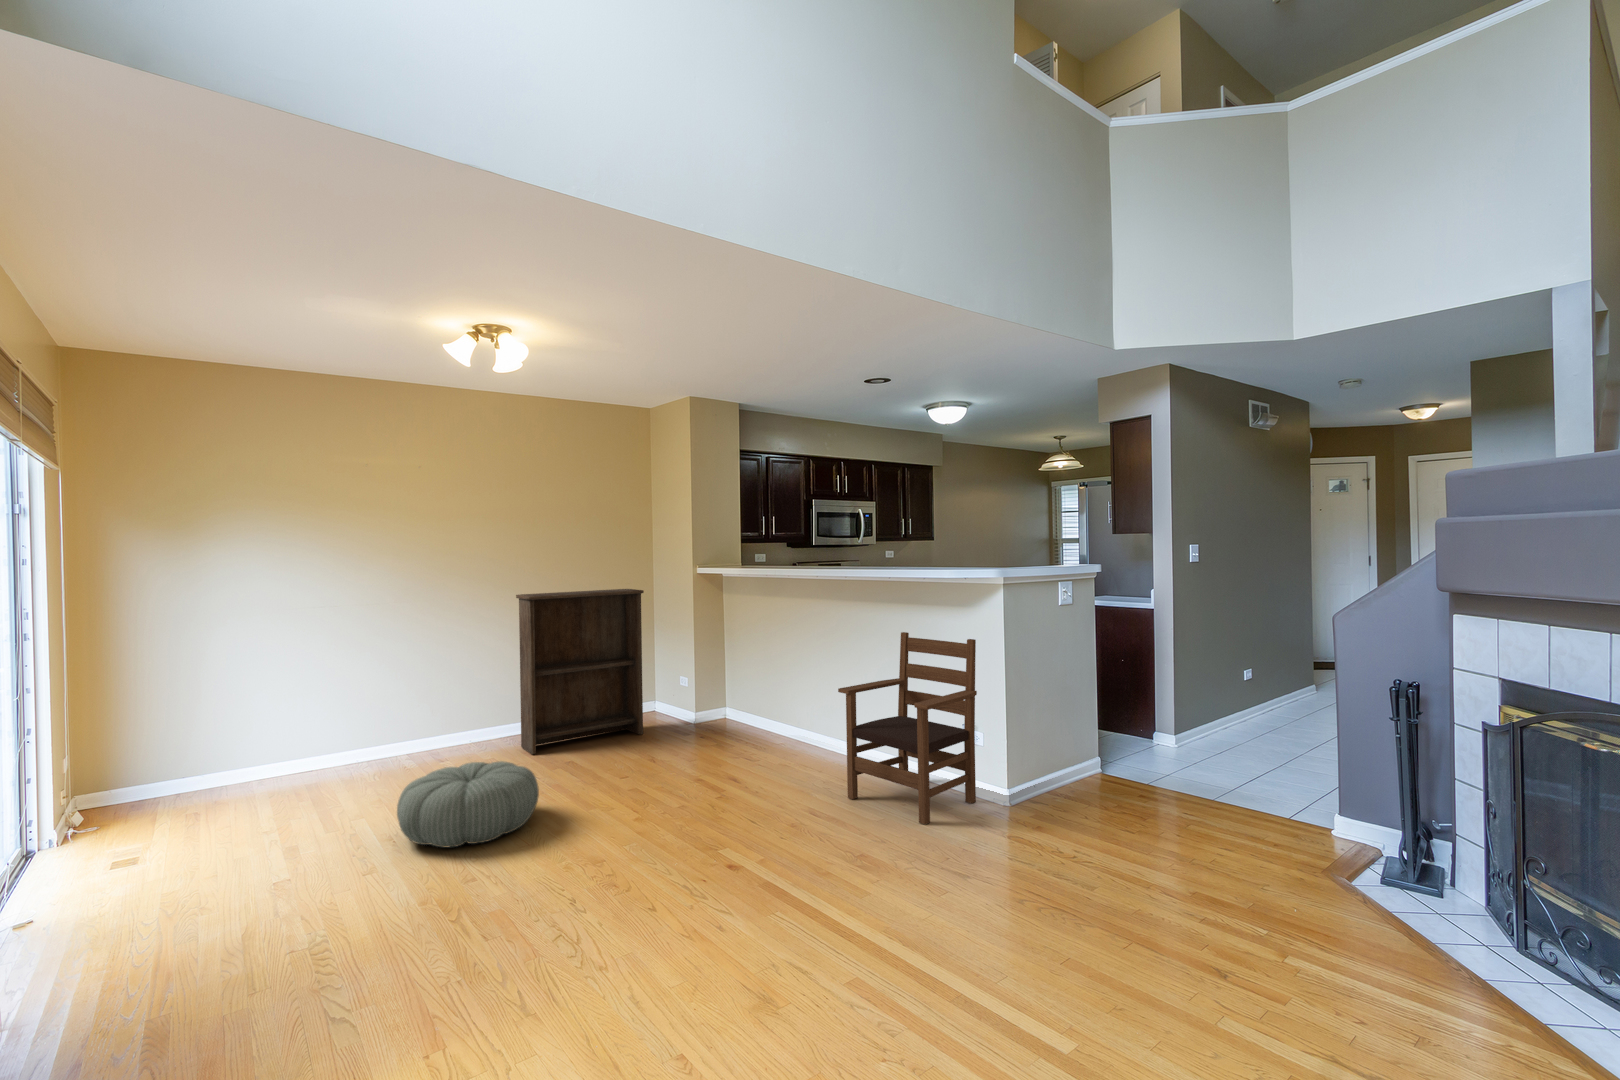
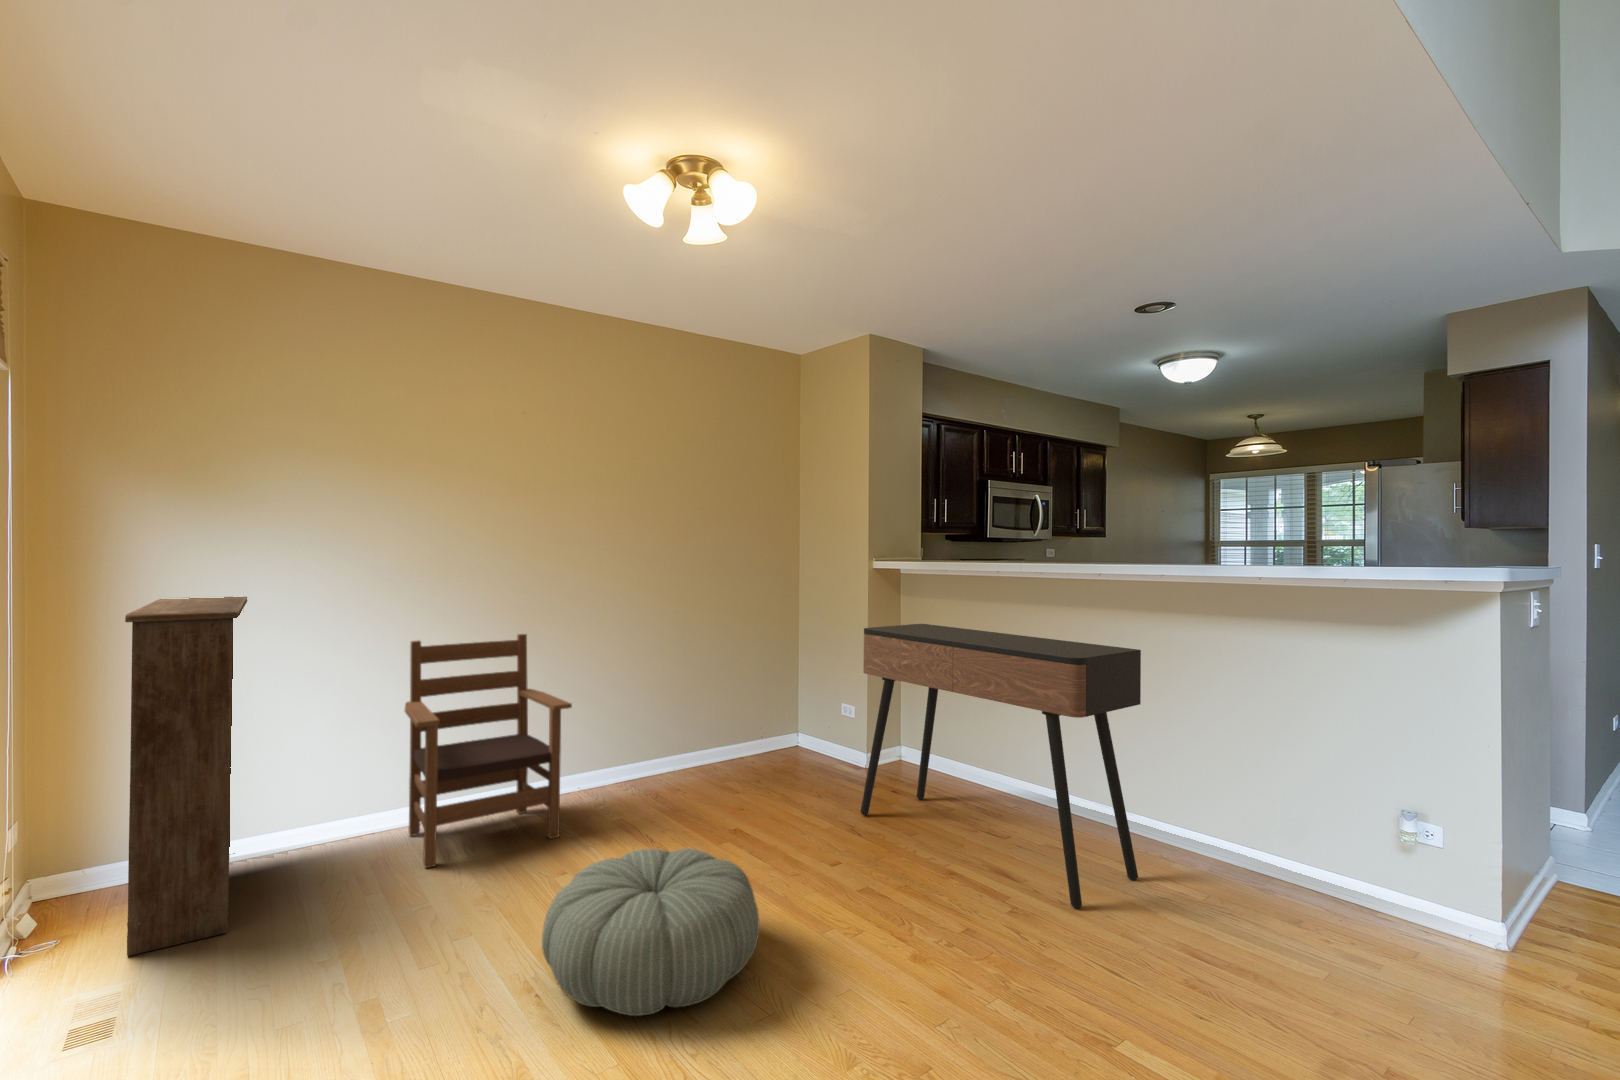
bookshelf: present [516,589,644,754] -> present [125,597,247,956]
console table: none [663,614,820,796] -> present [860,624,1141,908]
armchair: present [838,632,977,824] -> present [405,634,572,868]

